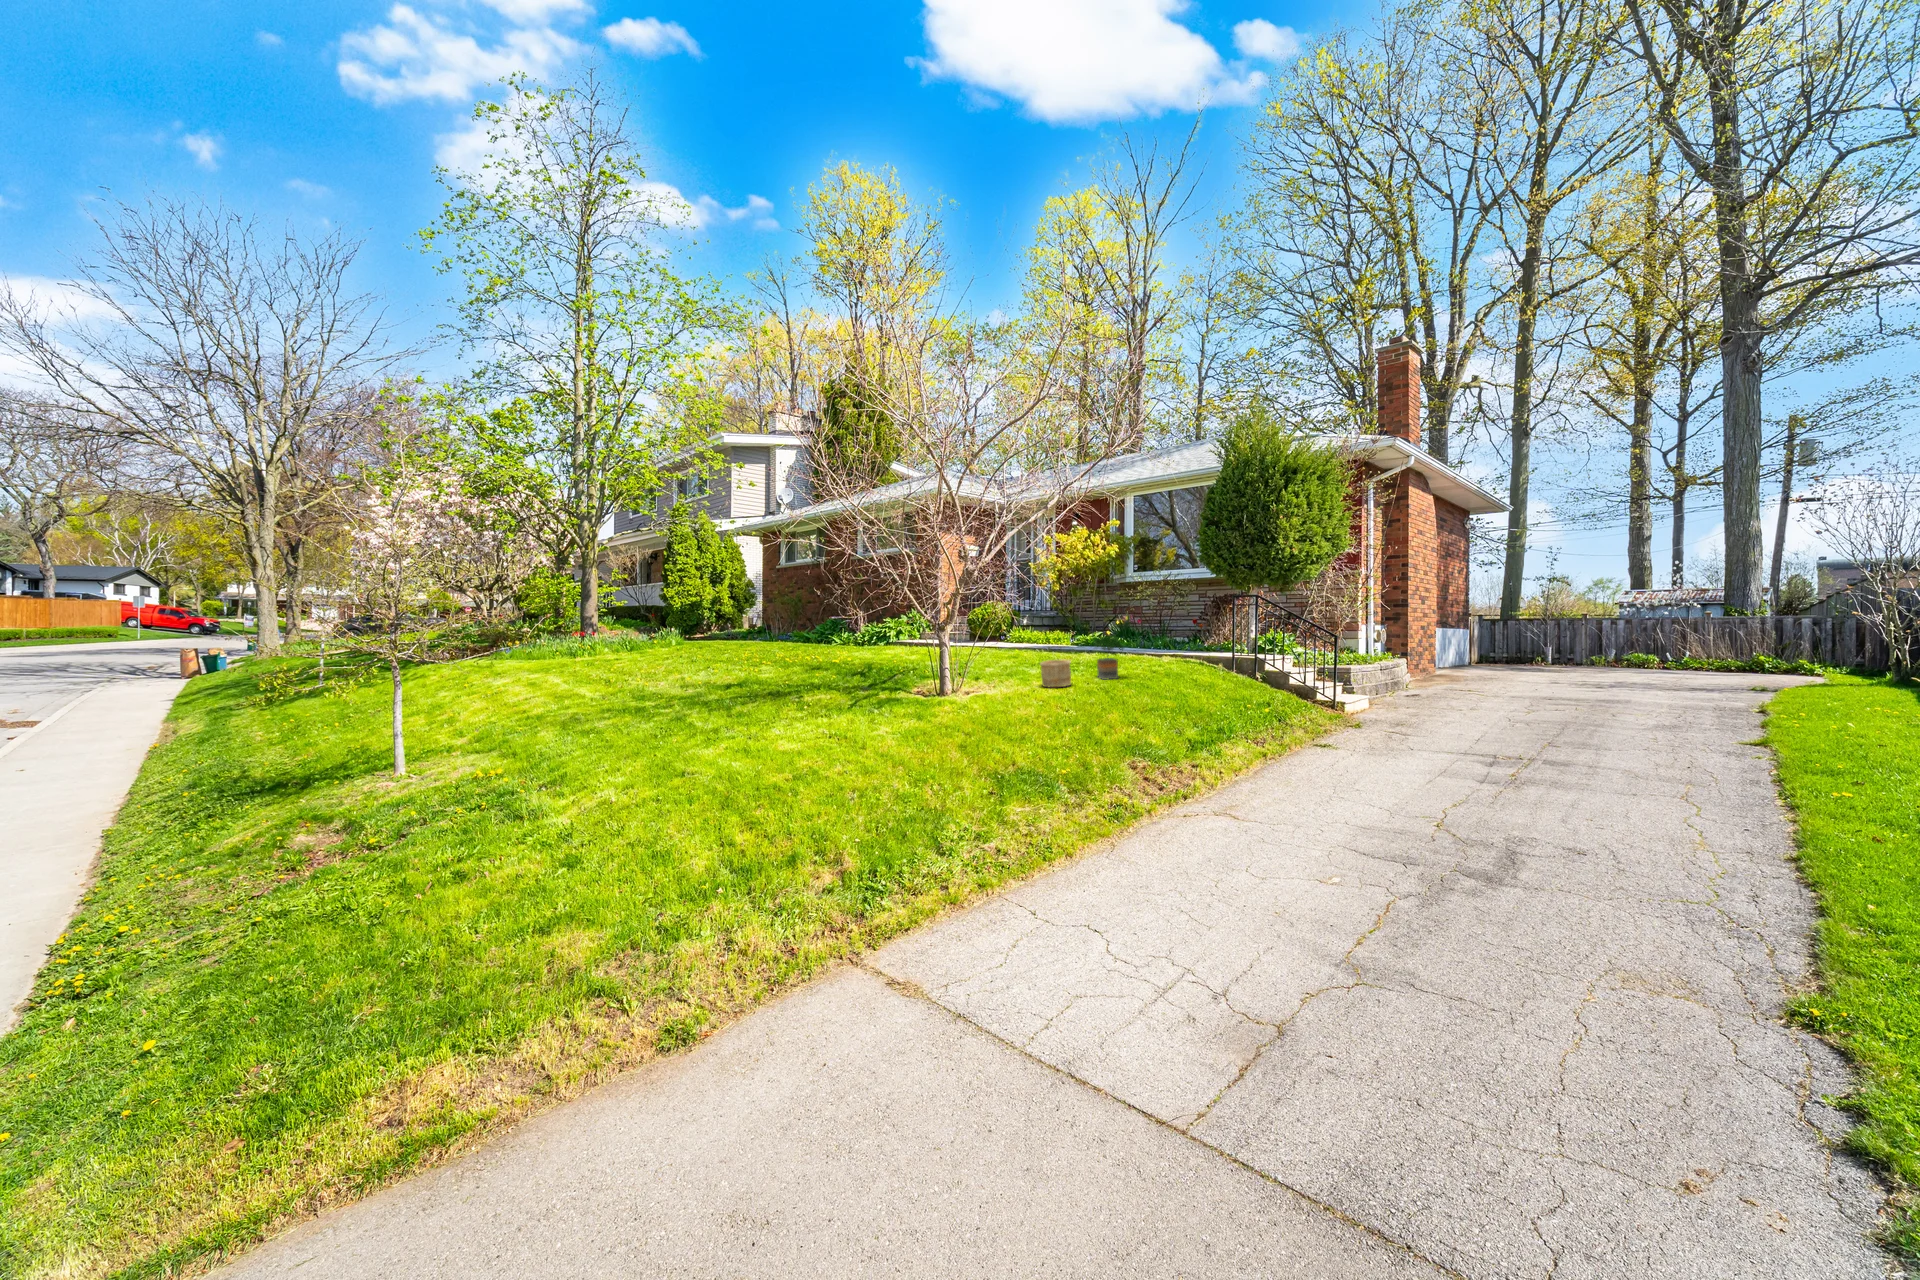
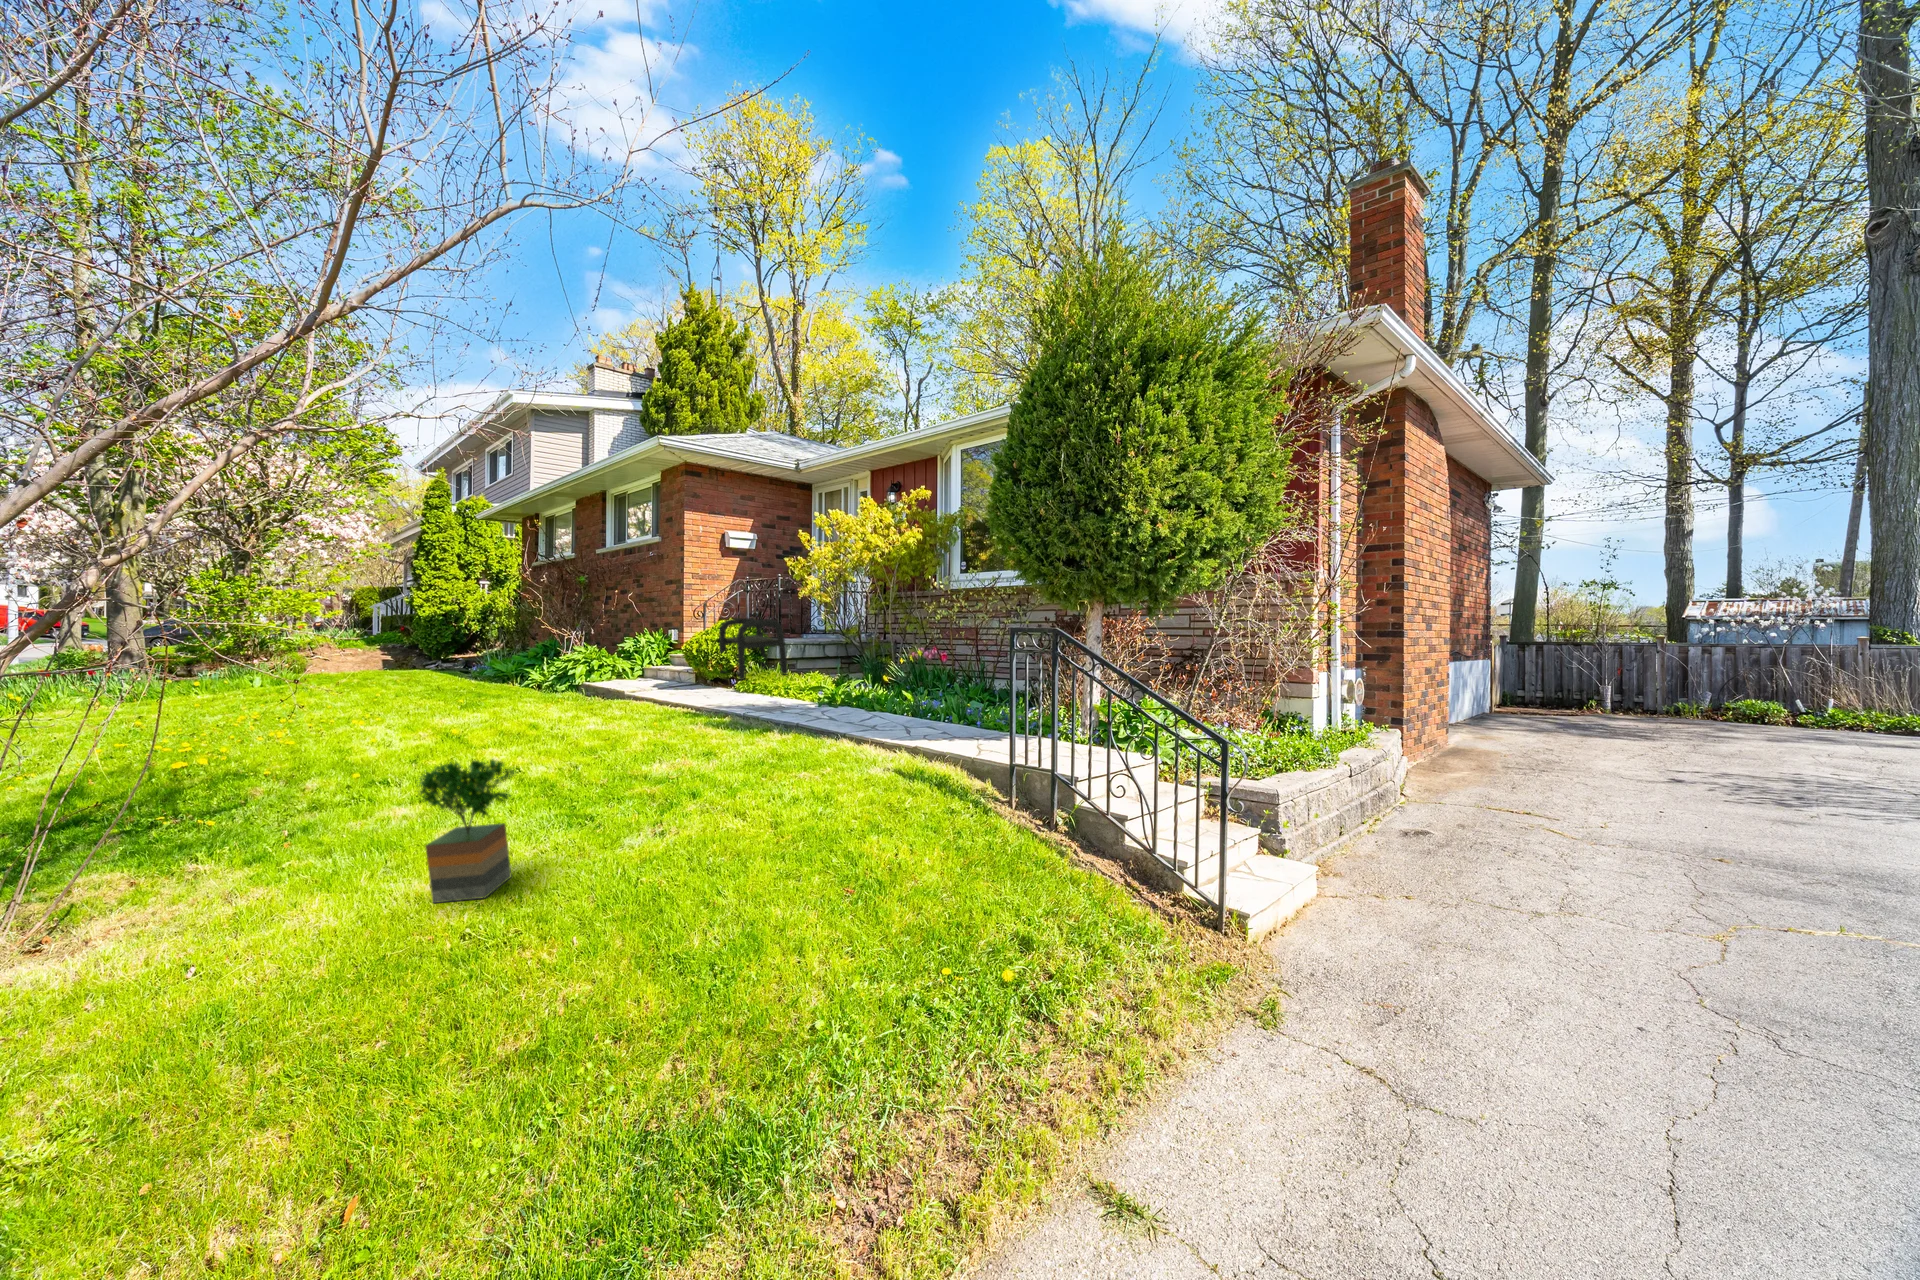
bench: none [980,601,1032,638] -> present [719,618,788,680]
wooden bucket: present [1040,660,1071,687] -> none [96,850,267,976]

